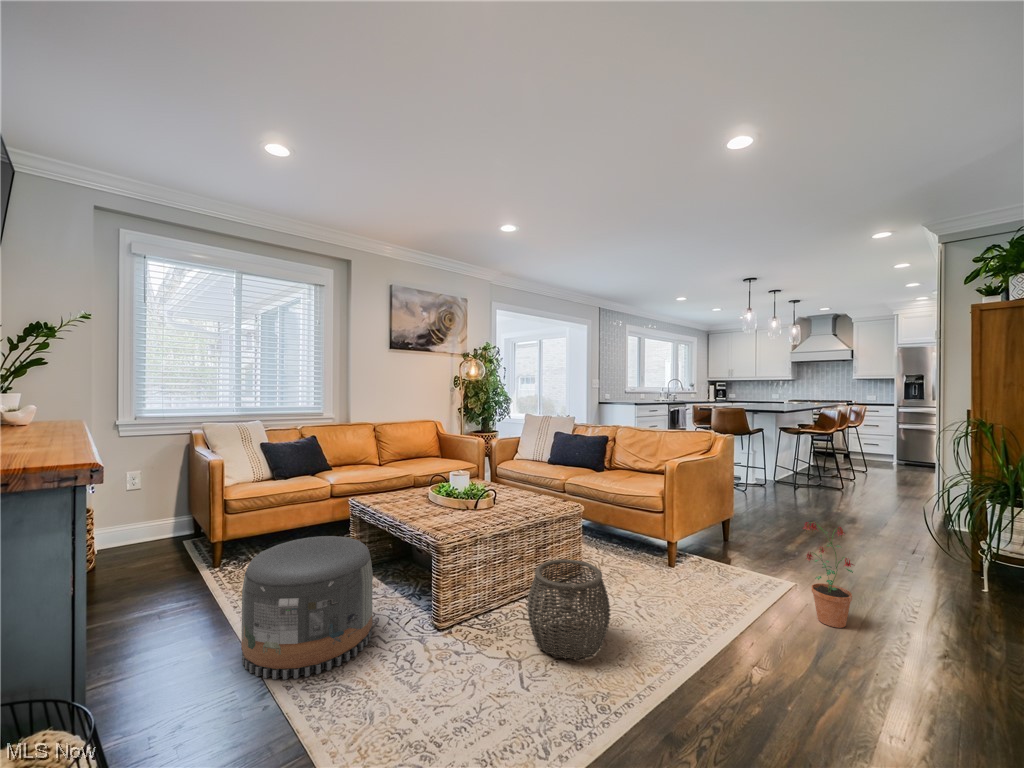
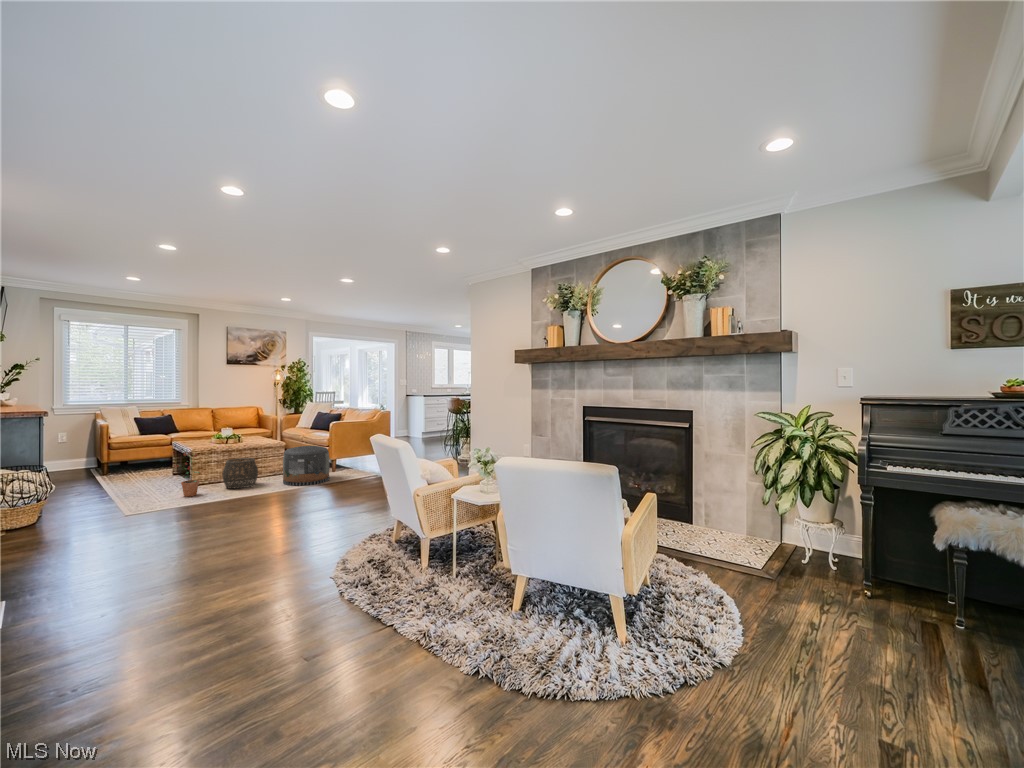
potted plant: present [803,522,853,628] -> present [174,452,199,497]
pouf: present [241,536,373,679] -> present [283,446,329,486]

